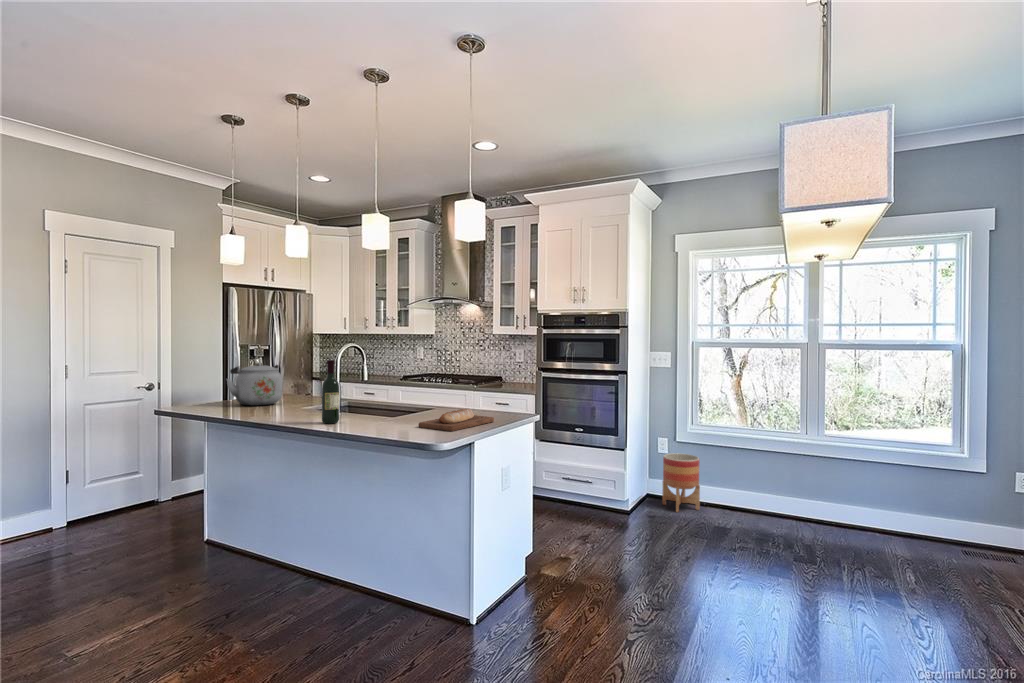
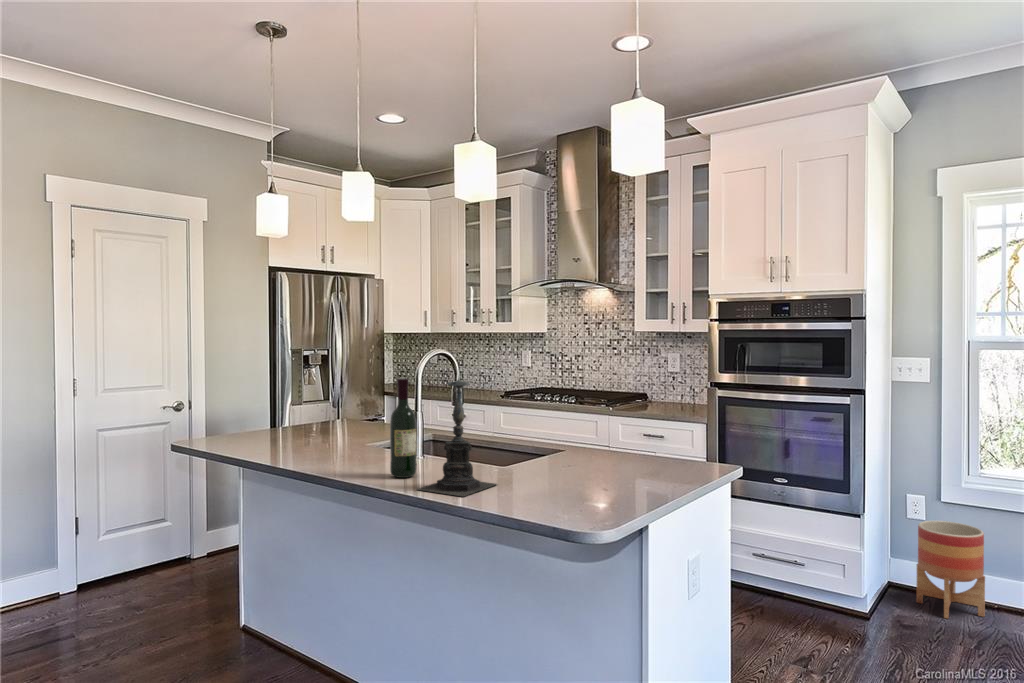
candle holder: none [339,351,393,431] -> present [418,374,497,497]
kettle: present [227,362,282,406] -> none [262,378,339,440]
bread loaf: present [418,409,494,431] -> none [540,457,661,499]

